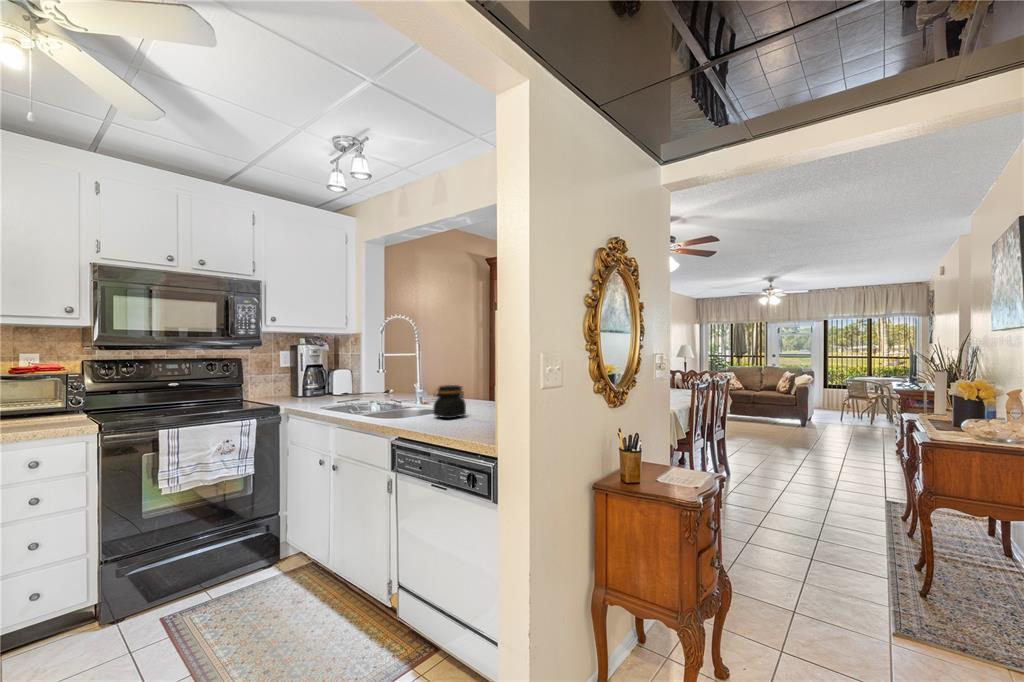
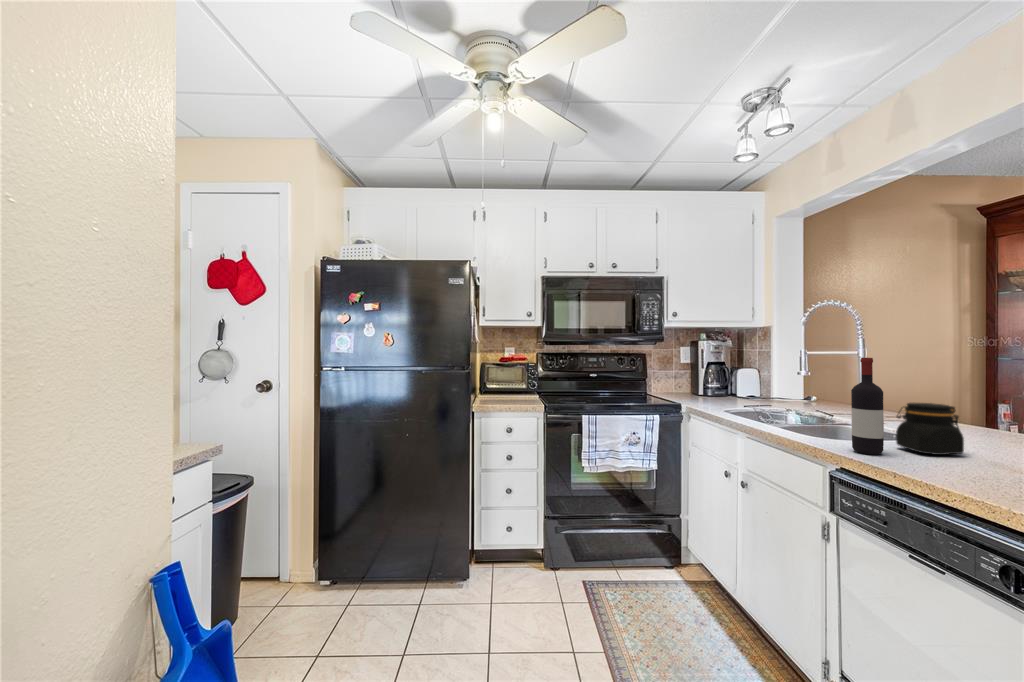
wine bottle: none [407,356,425,424] -> present [851,358,884,455]

